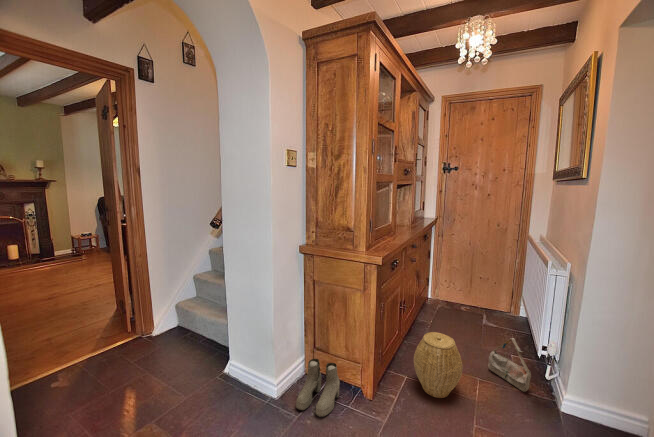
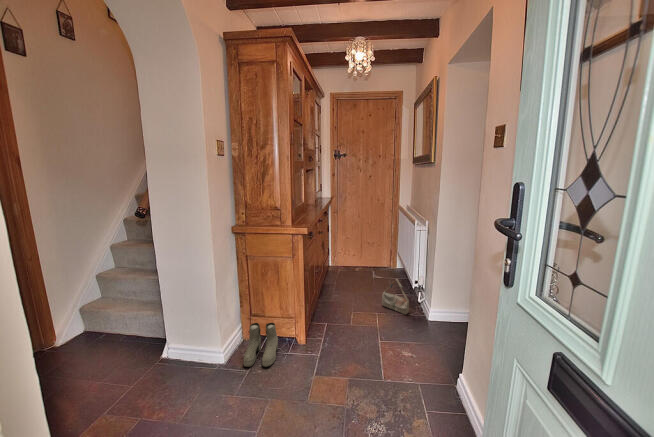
woven basket: present [414,332,462,398] -> none [332,284,367,332]

